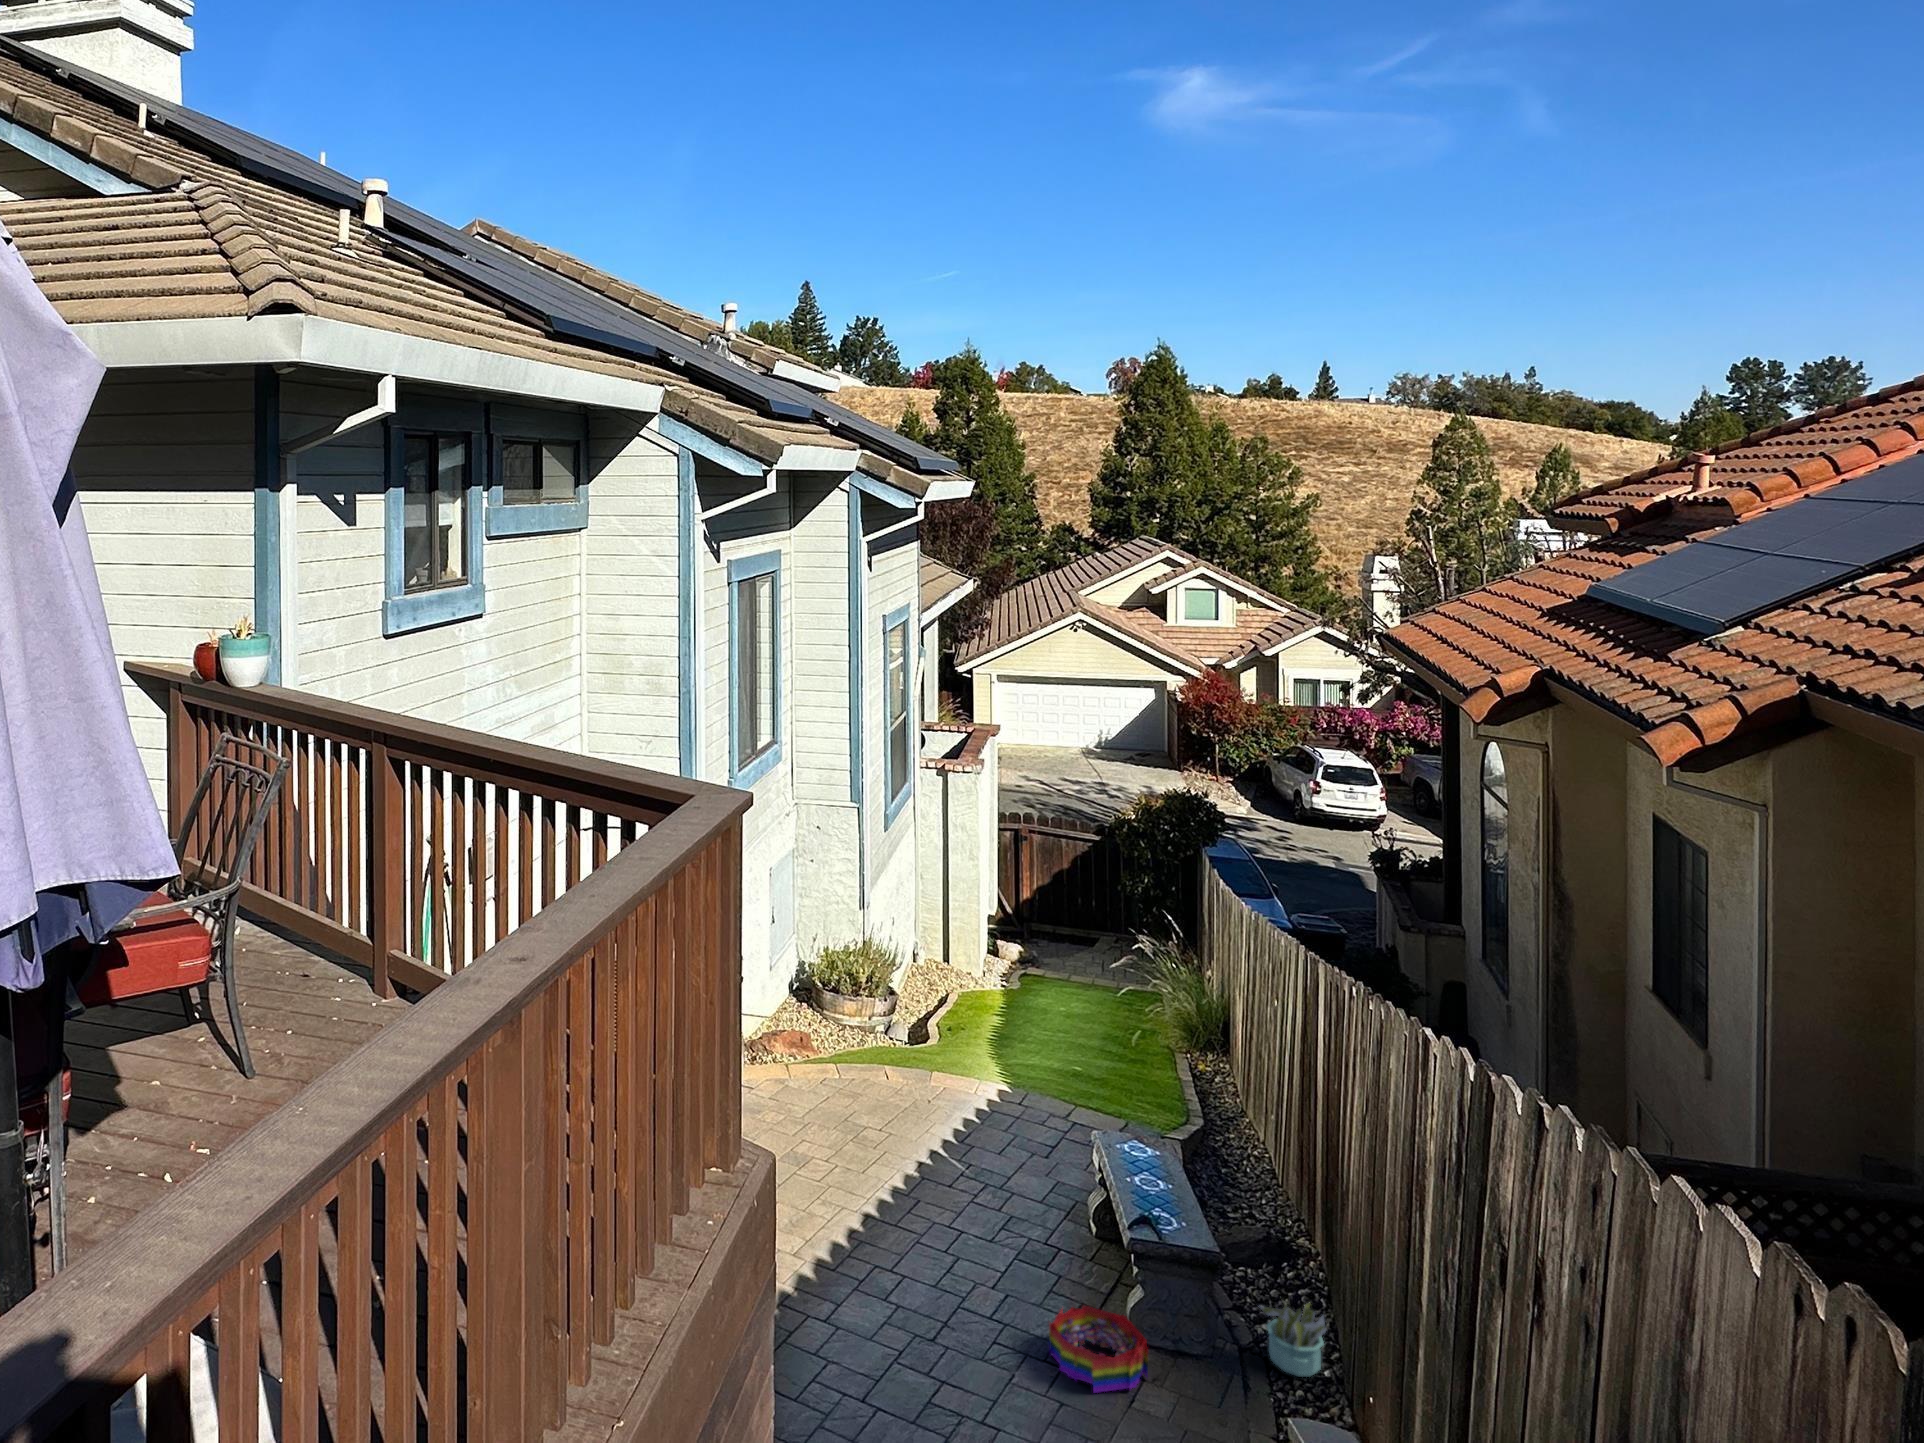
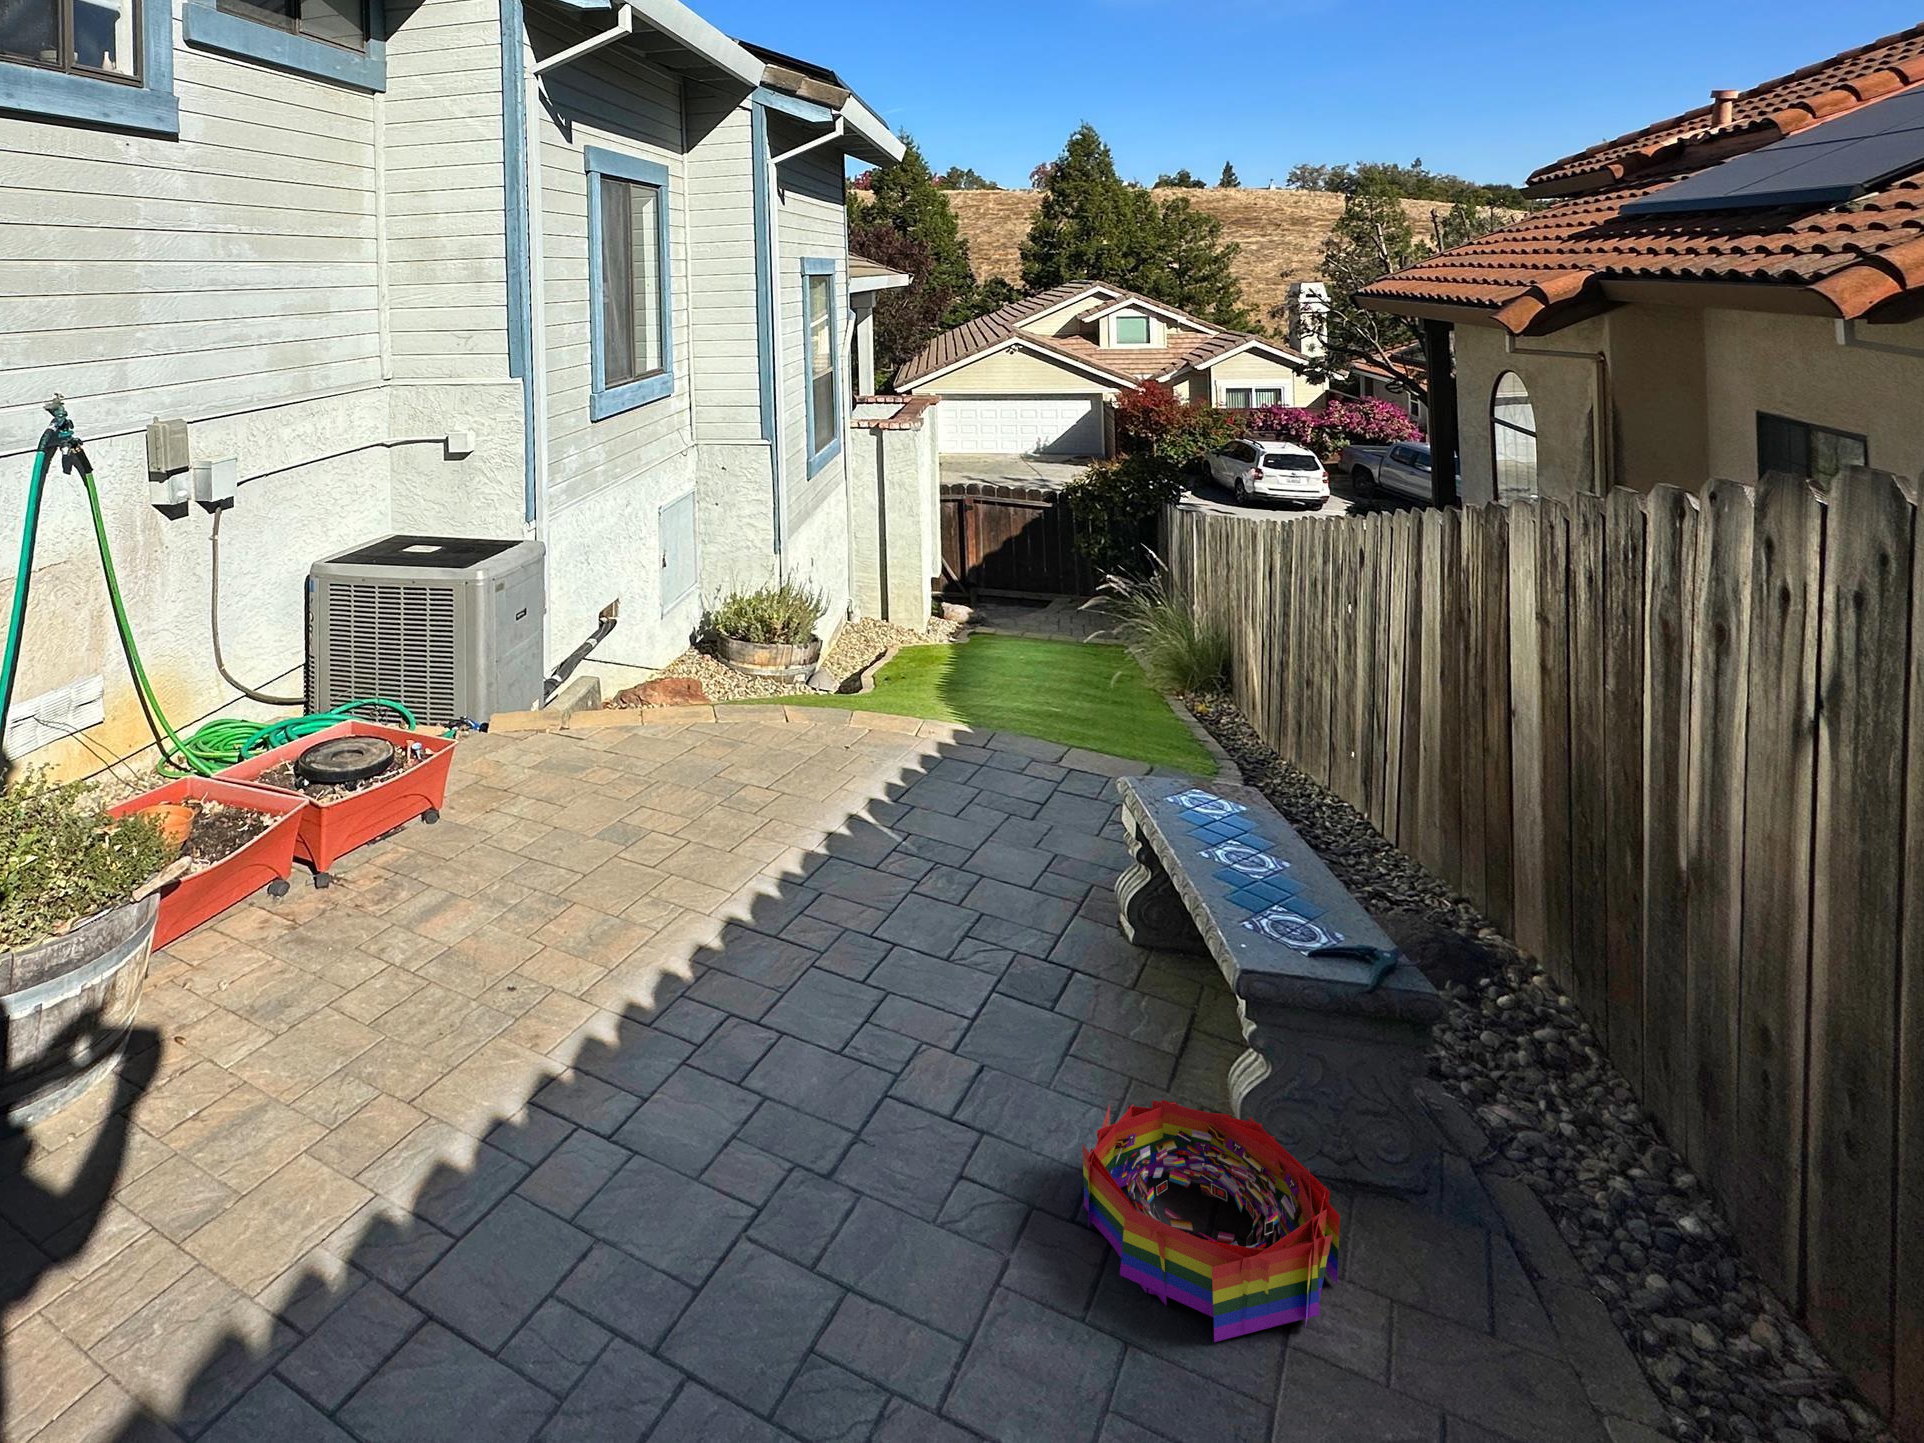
decorative plant: present [1261,1299,1326,1377] -> none [1547,1056,1765,1245]

